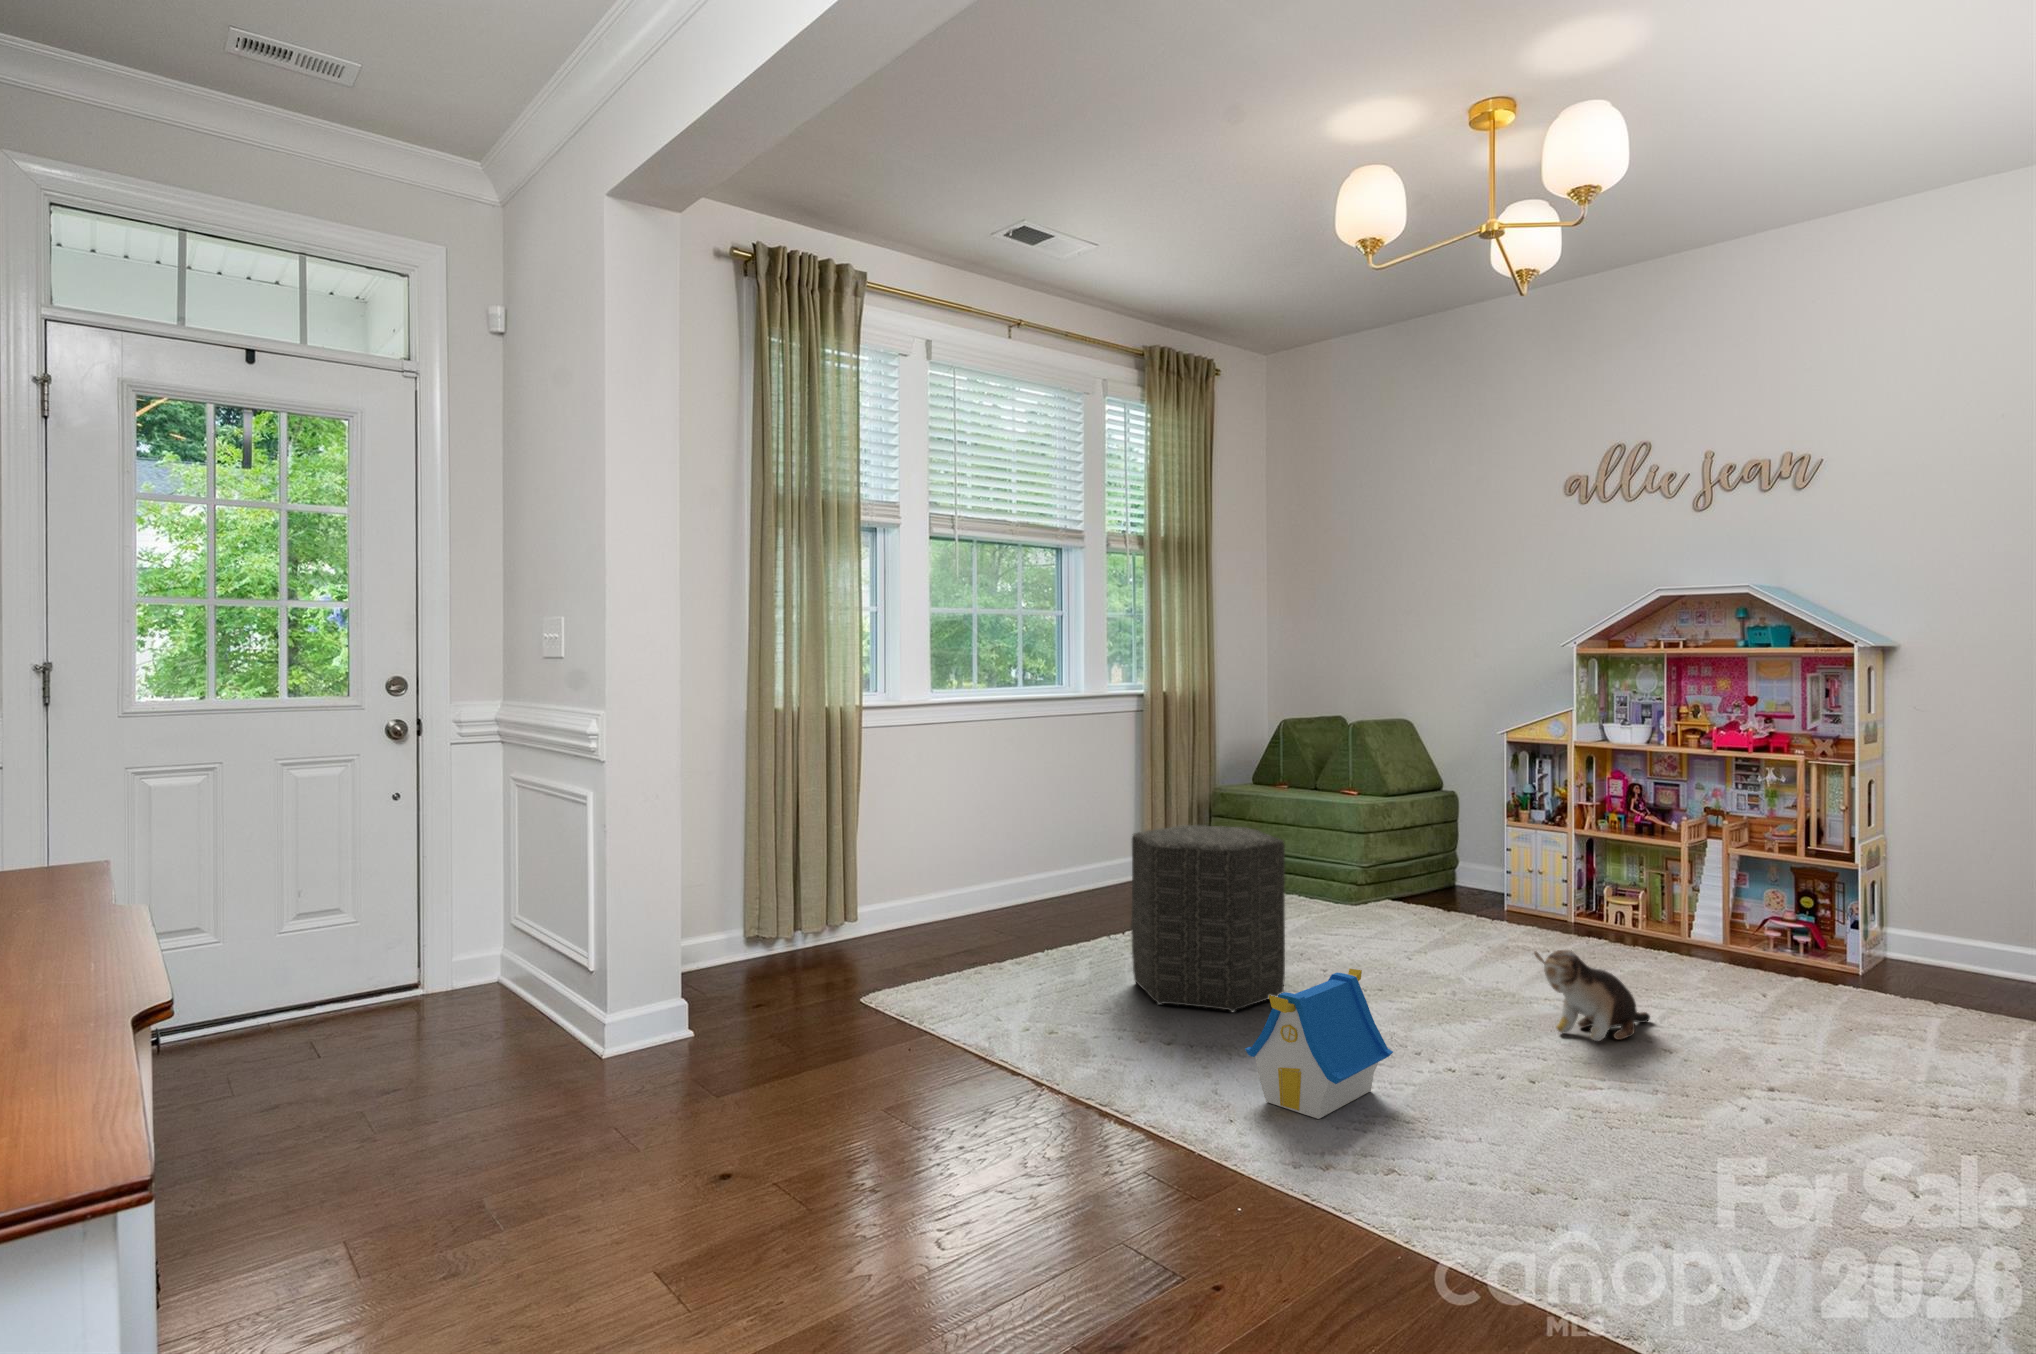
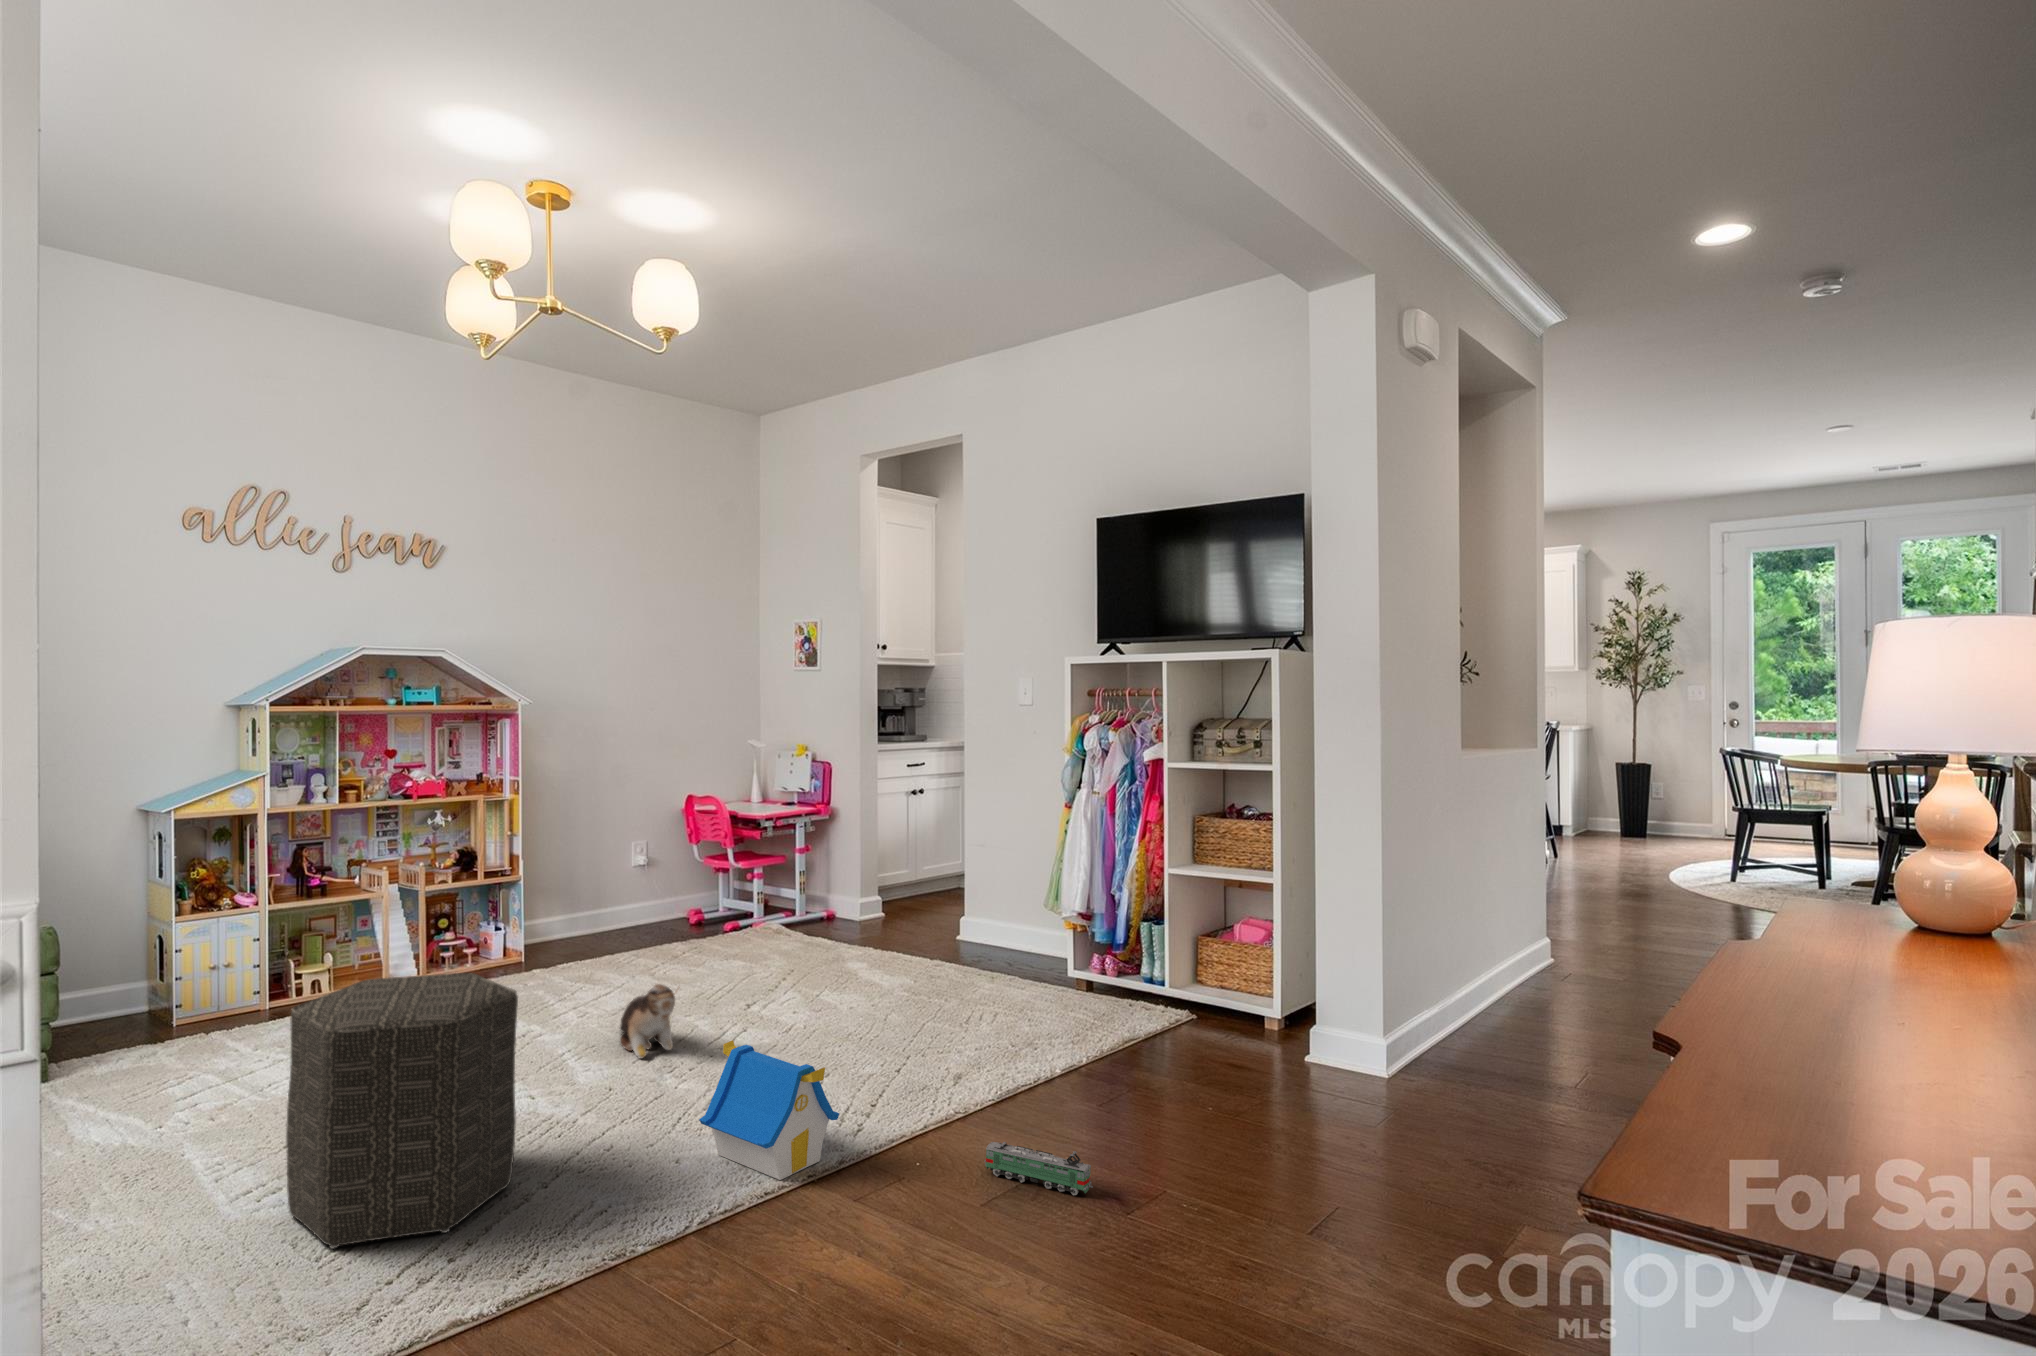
toy train: none [1246,1176,1332,1278] -> present [984,1142,1093,1195]

